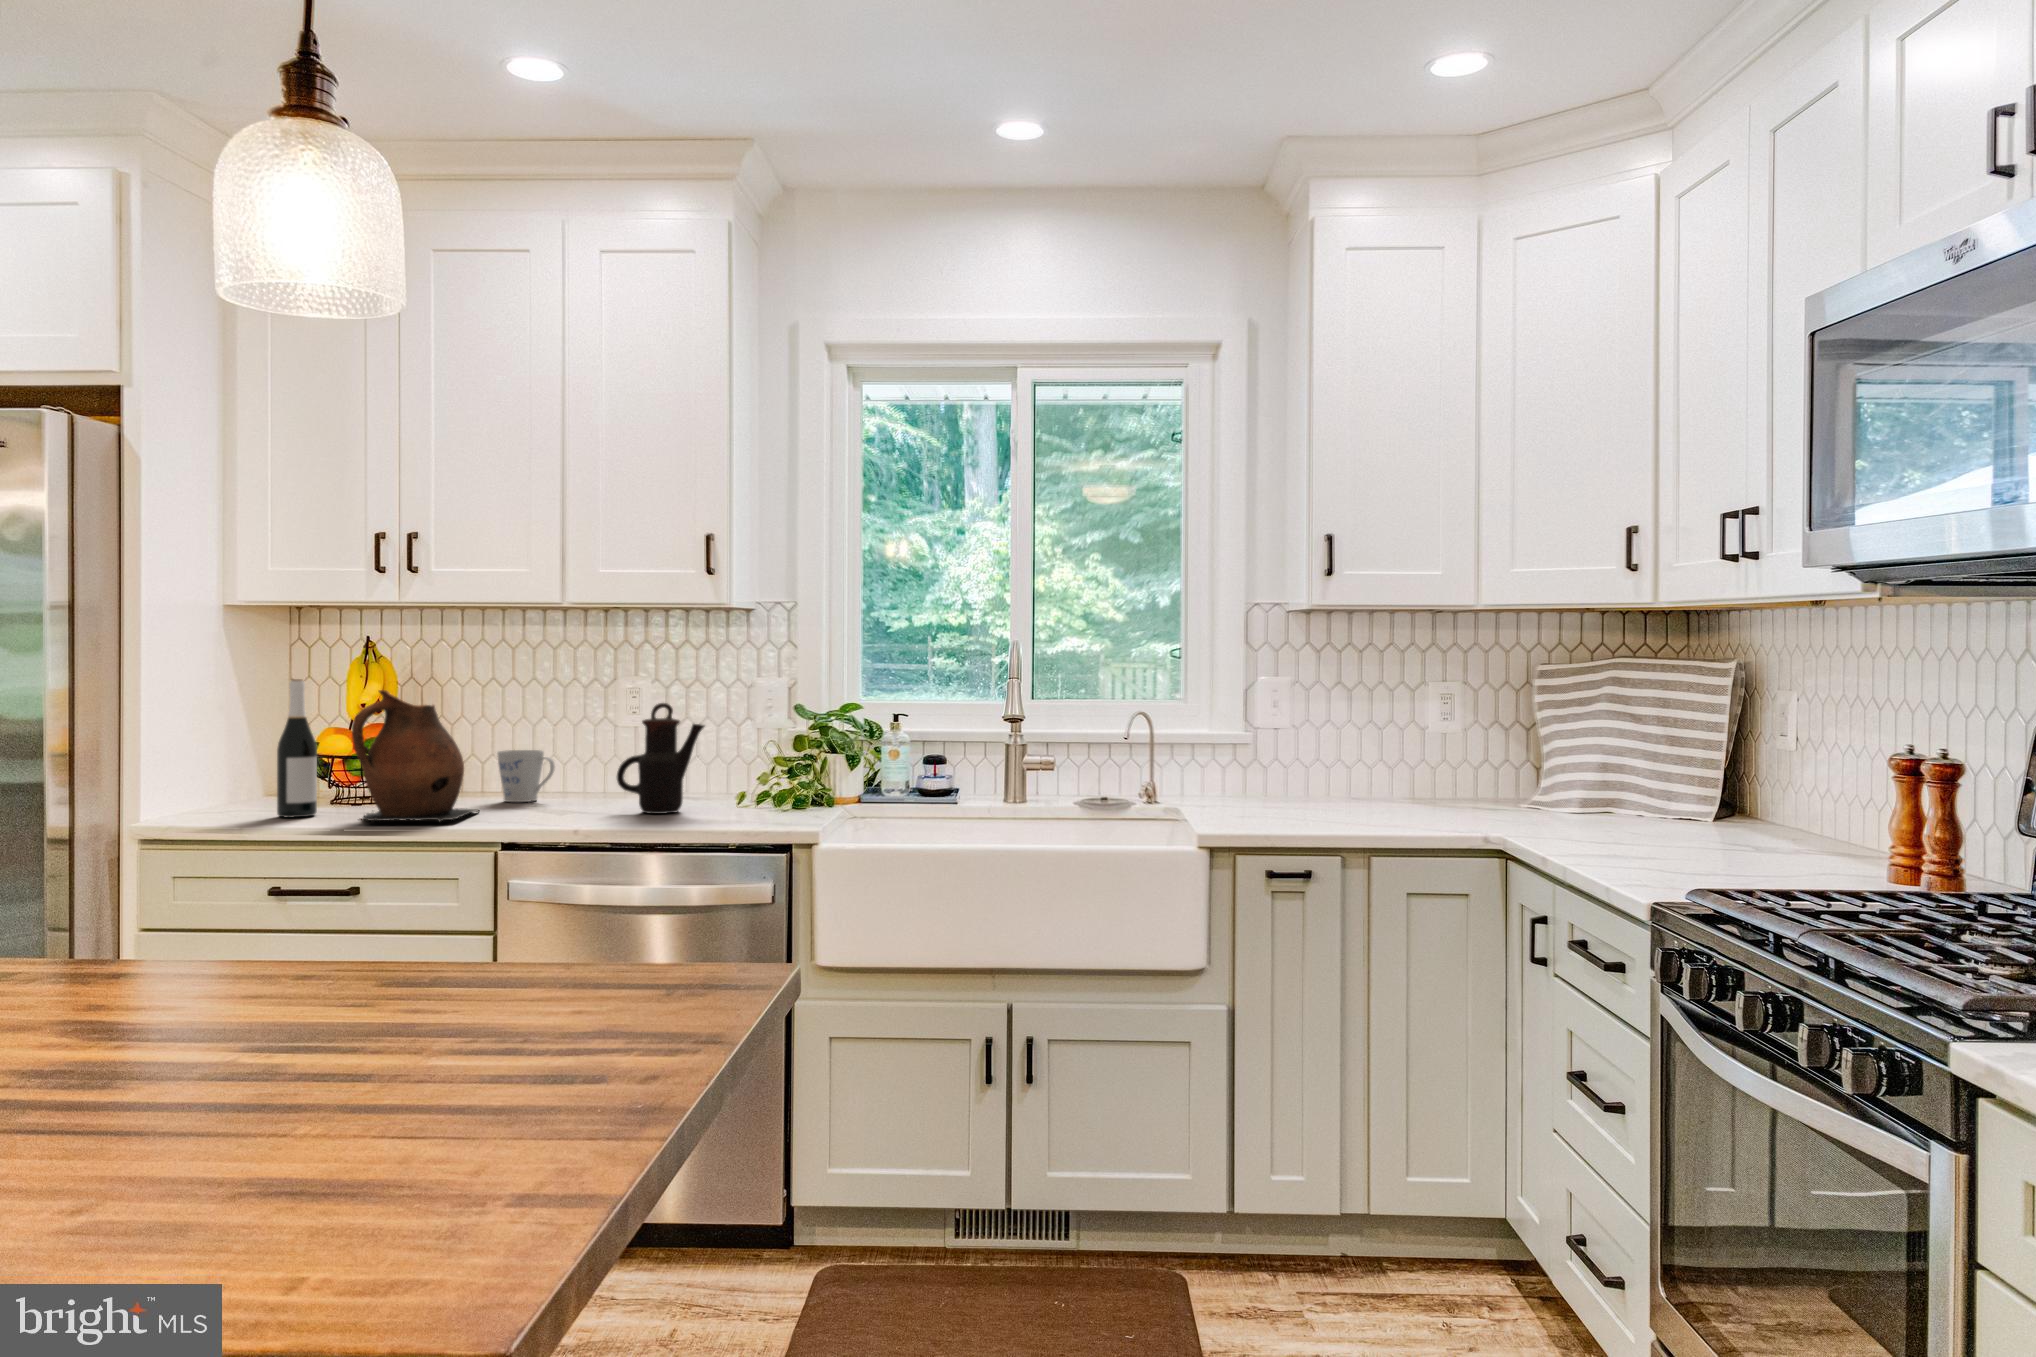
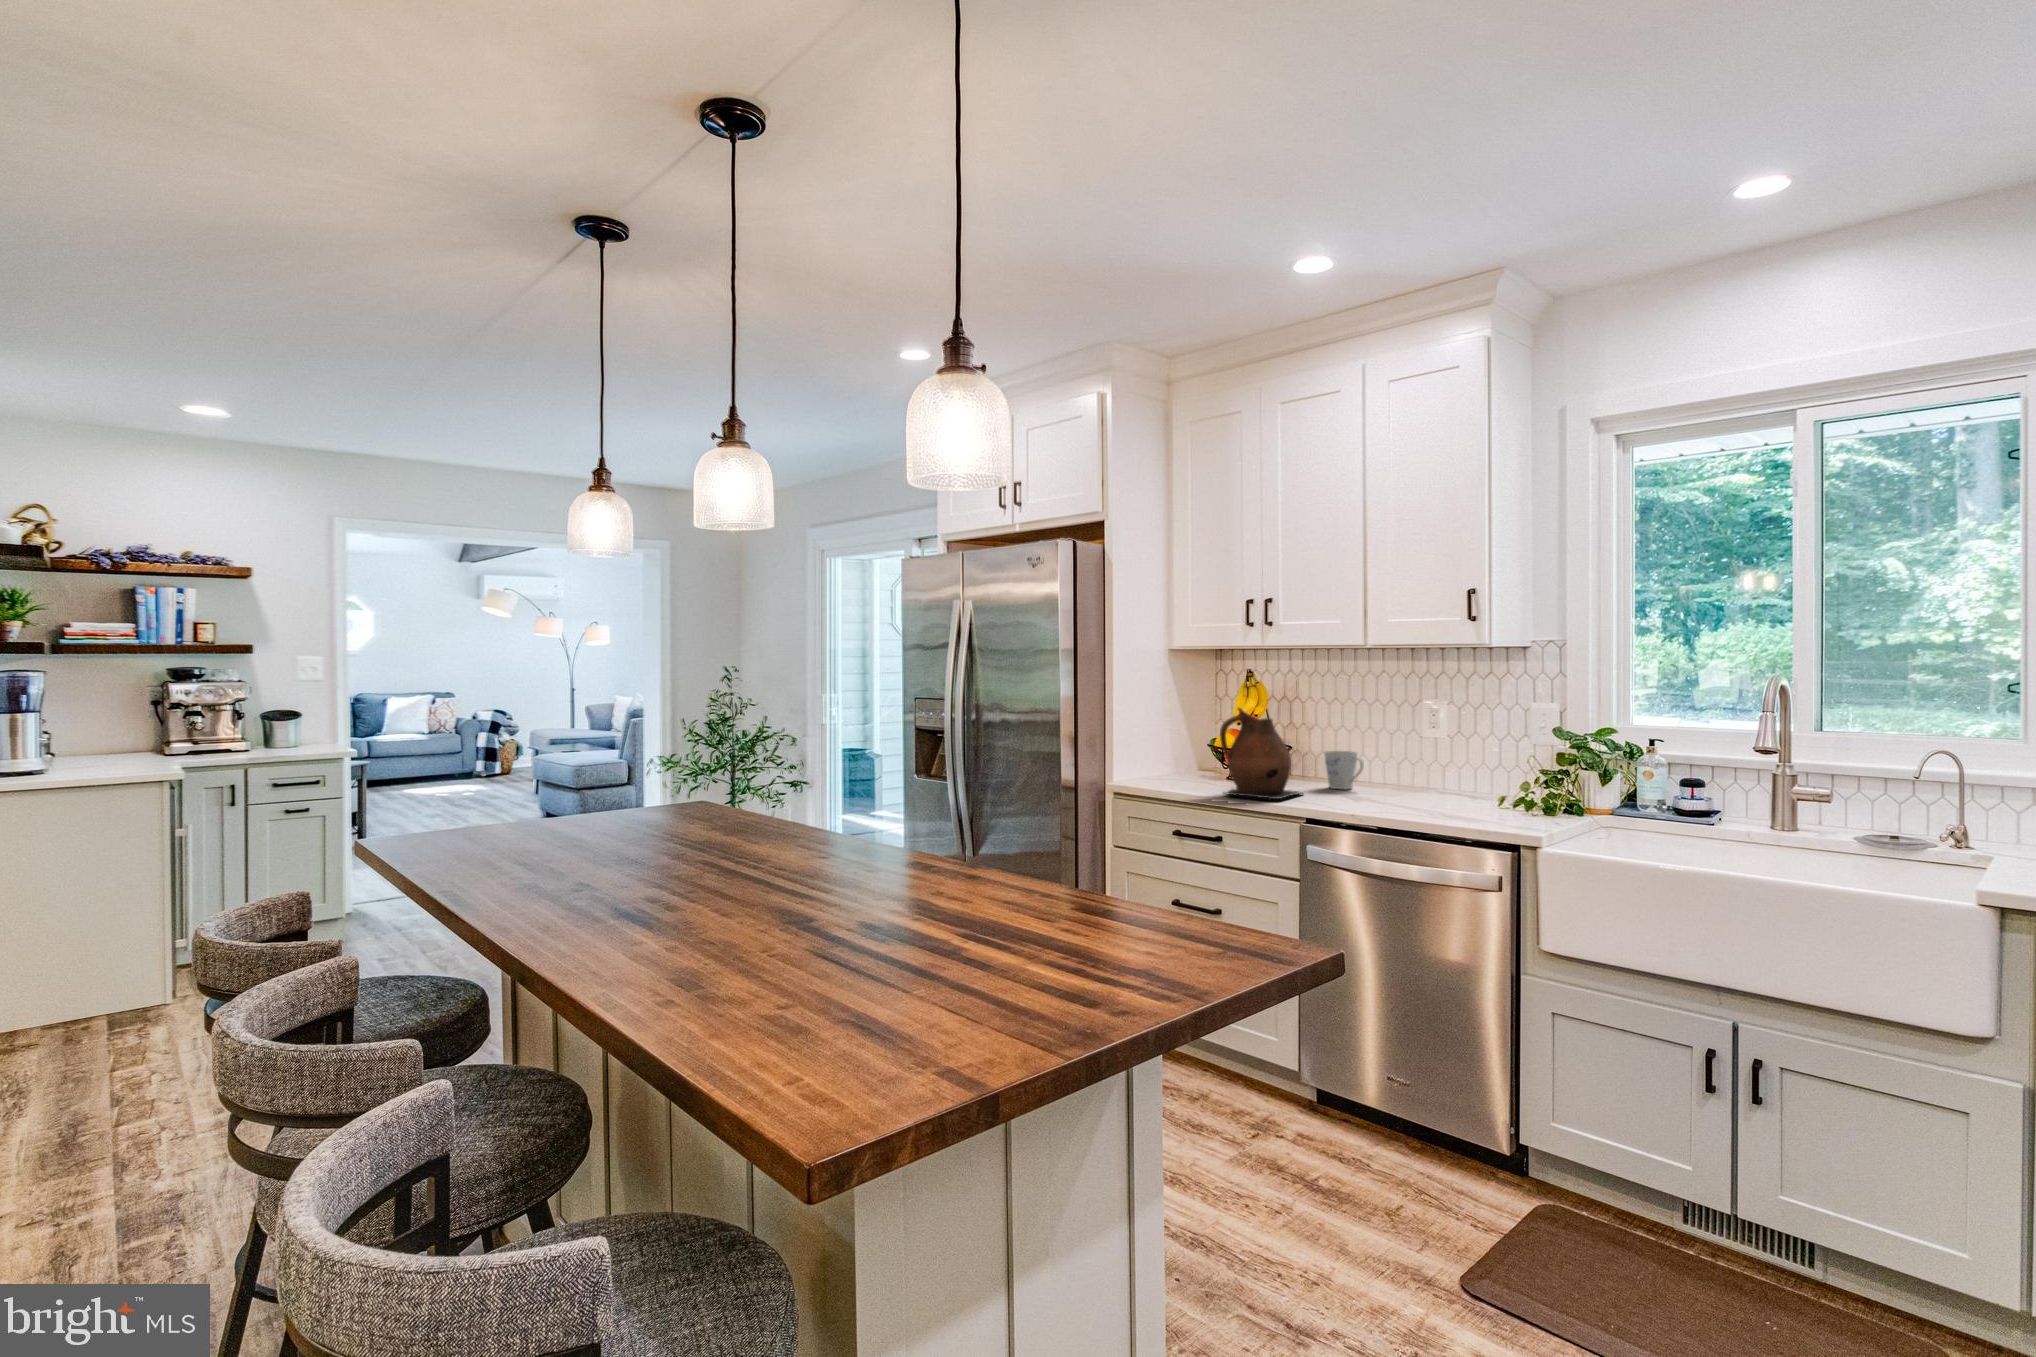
wine bottle: present [277,679,317,818] -> none [1183,698,1206,788]
teapot: present [617,703,705,814] -> none [1399,722,1469,809]

